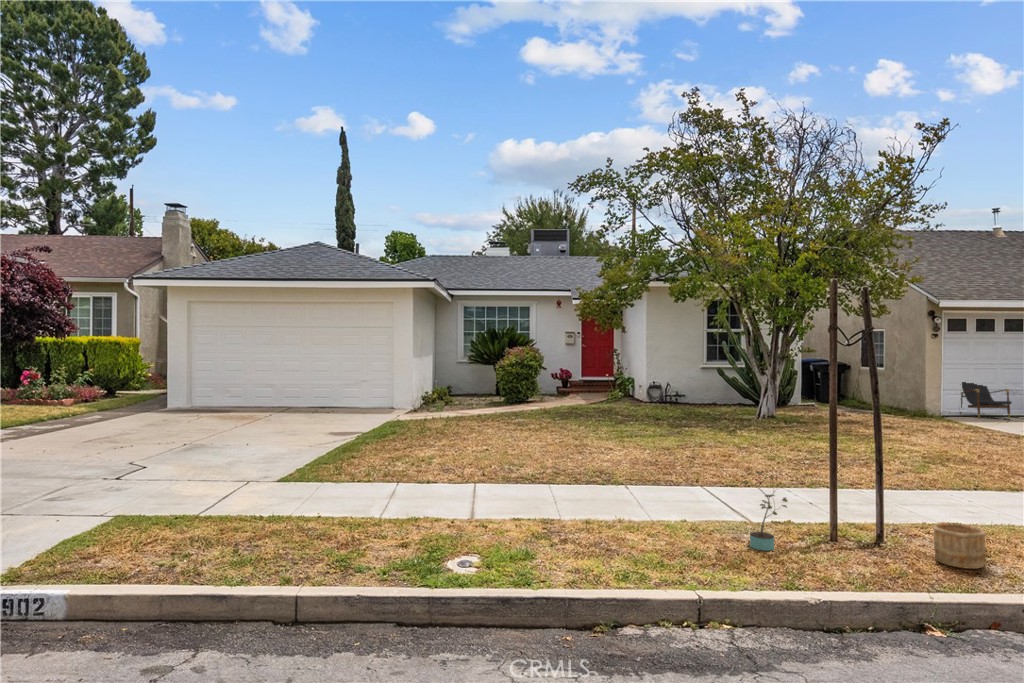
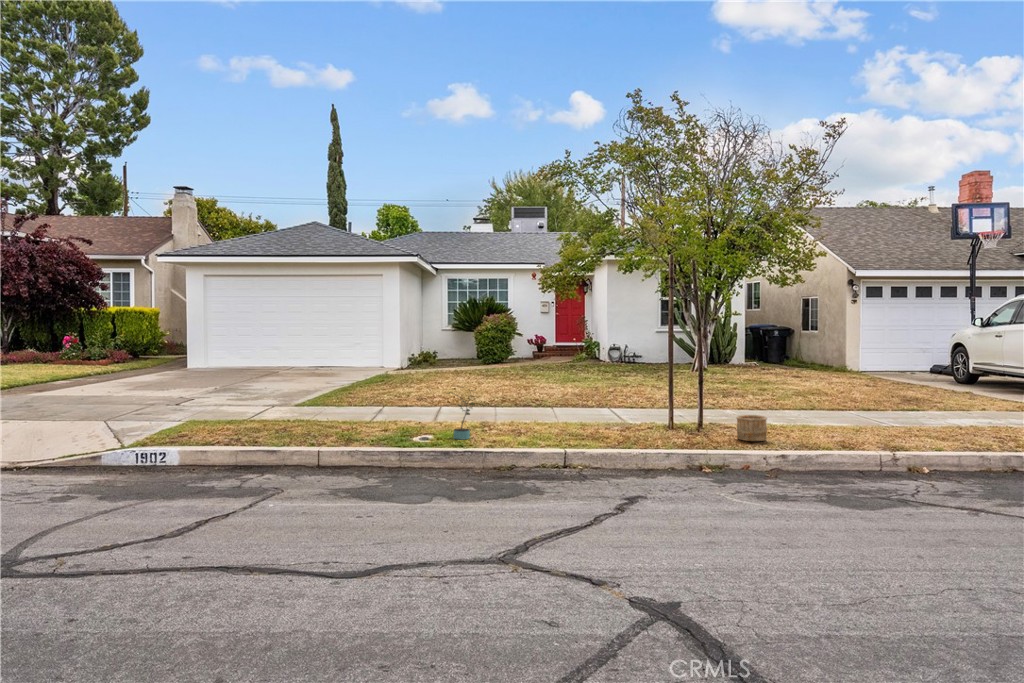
lounge chair: present [960,382,1012,418] -> none [874,338,915,371]
potted plant: present [741,472,787,551] -> present [449,392,475,440]

